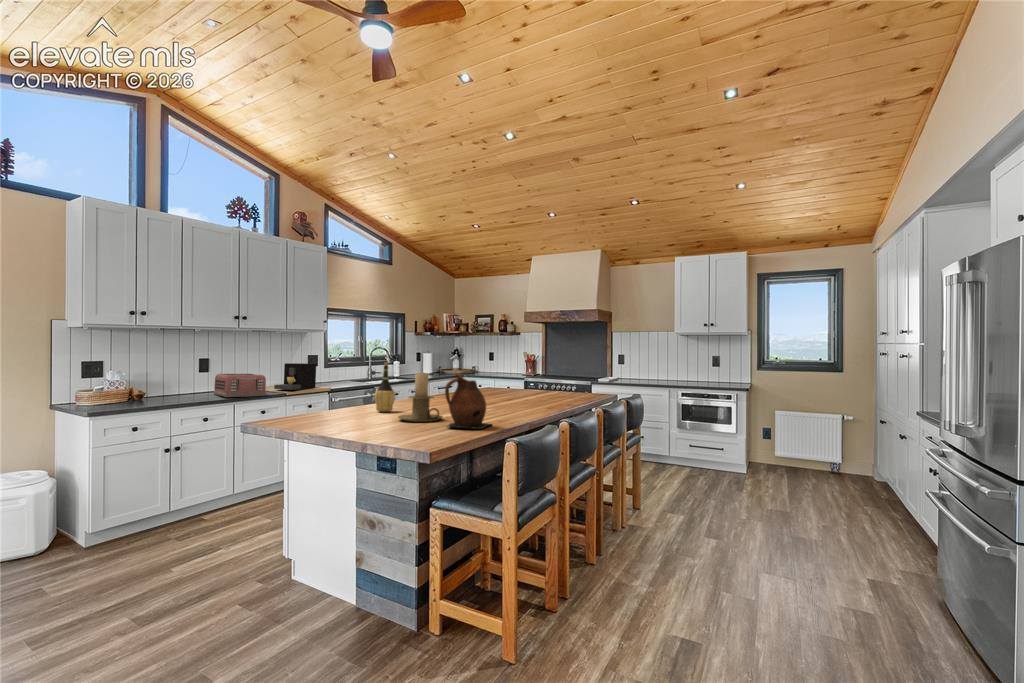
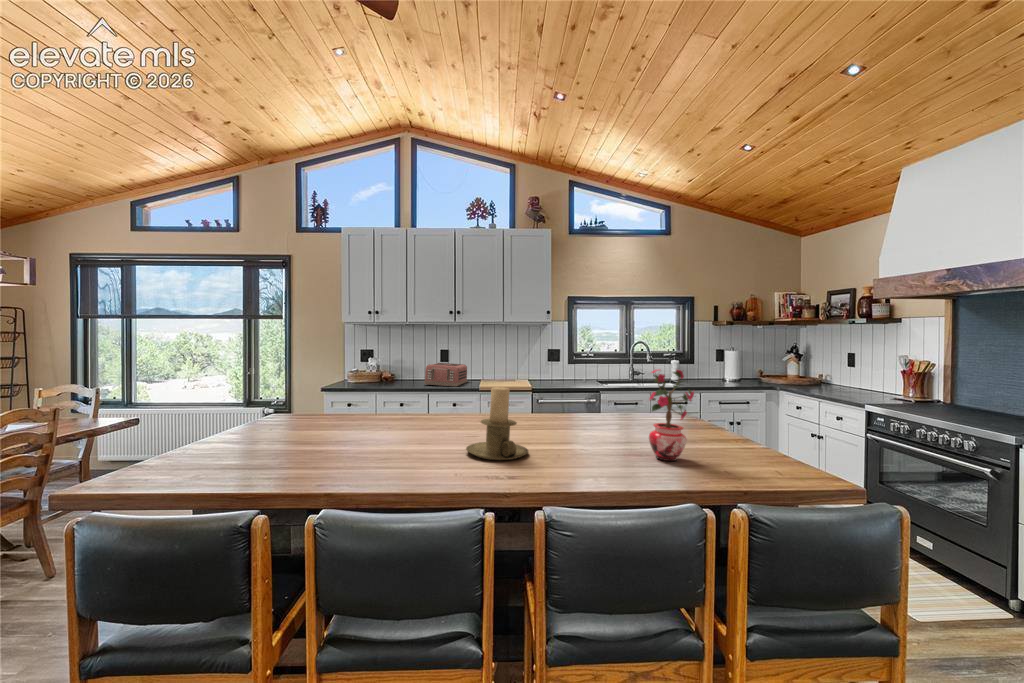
potted plant: none [550,355,576,401] -> present [649,370,694,461]
wine bottle: present [375,362,395,412] -> none [363,361,388,422]
coffee maker: present [274,363,316,390] -> none [486,356,530,384]
candle holder: present [398,373,443,422] -> present [466,387,528,460]
ceramic pitcher: present [445,374,491,429] -> none [193,384,272,471]

